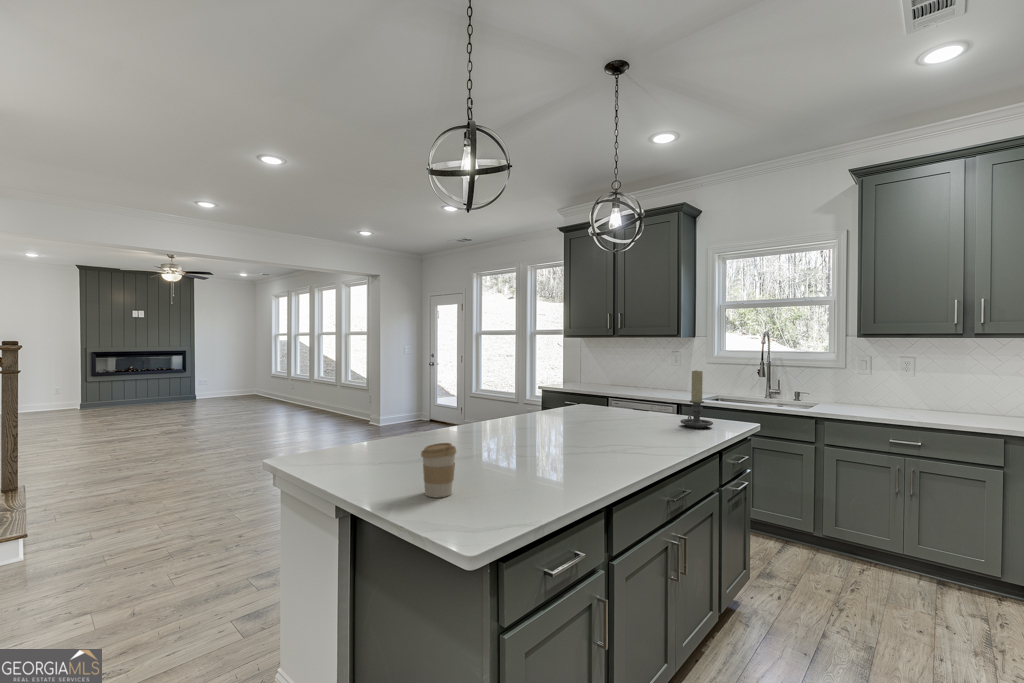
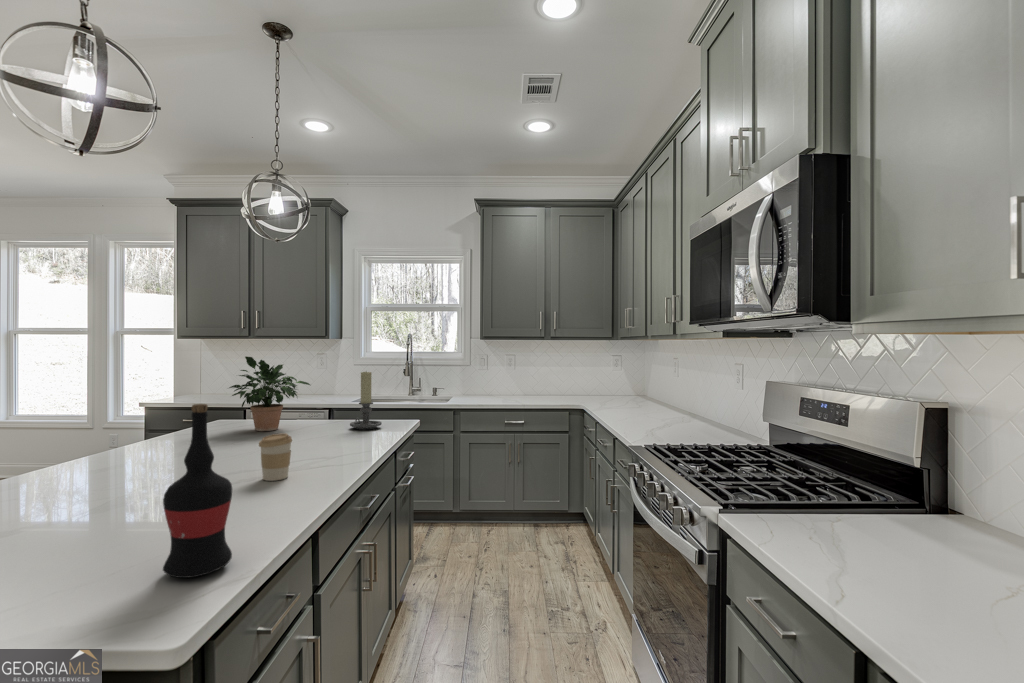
potted plant: none [577,352,647,419] -> present [229,356,310,431]
wine bottle: none [472,387,520,521] -> present [163,404,232,578]
coffee cup: present [421,443,456,498] -> present [259,433,292,481]

